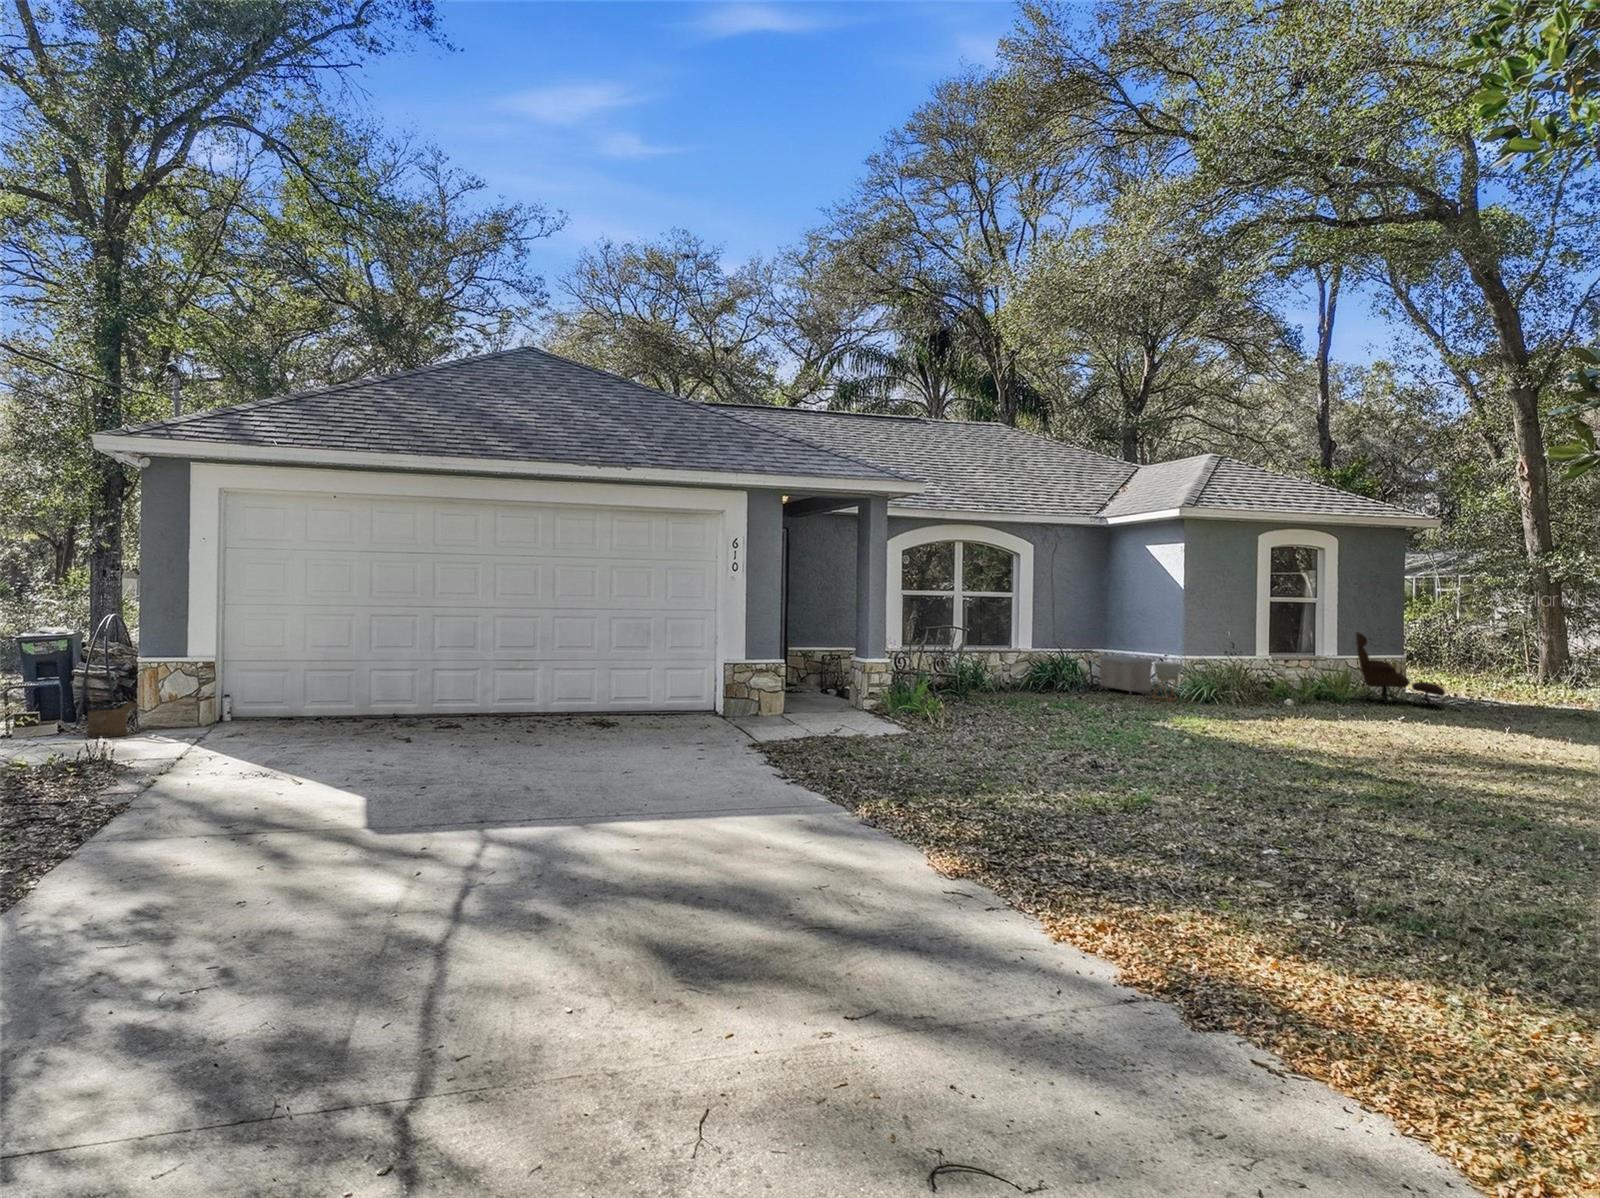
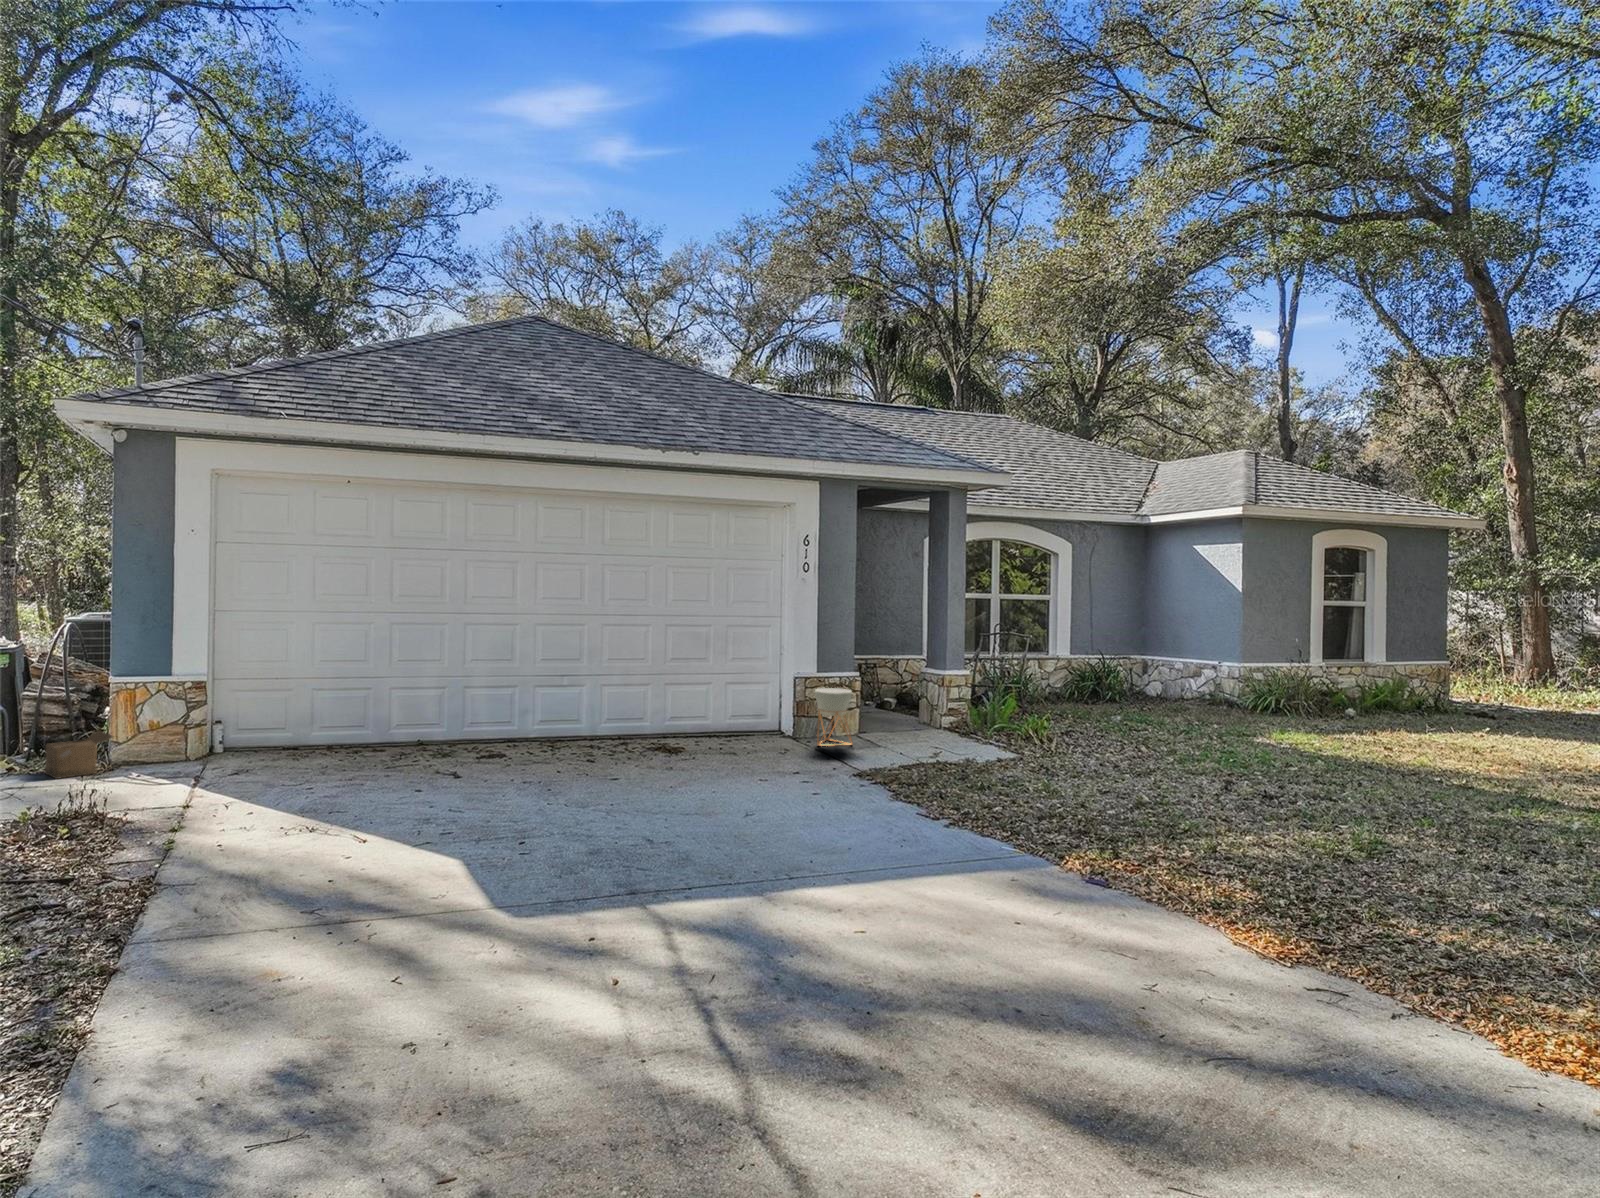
lounge chair: present [1356,632,1445,706] -> none [1402,636,1497,713]
storage bench: present [1100,655,1151,693] -> none [1145,660,1203,702]
planter: present [1152,662,1181,702] -> present [815,688,853,746]

